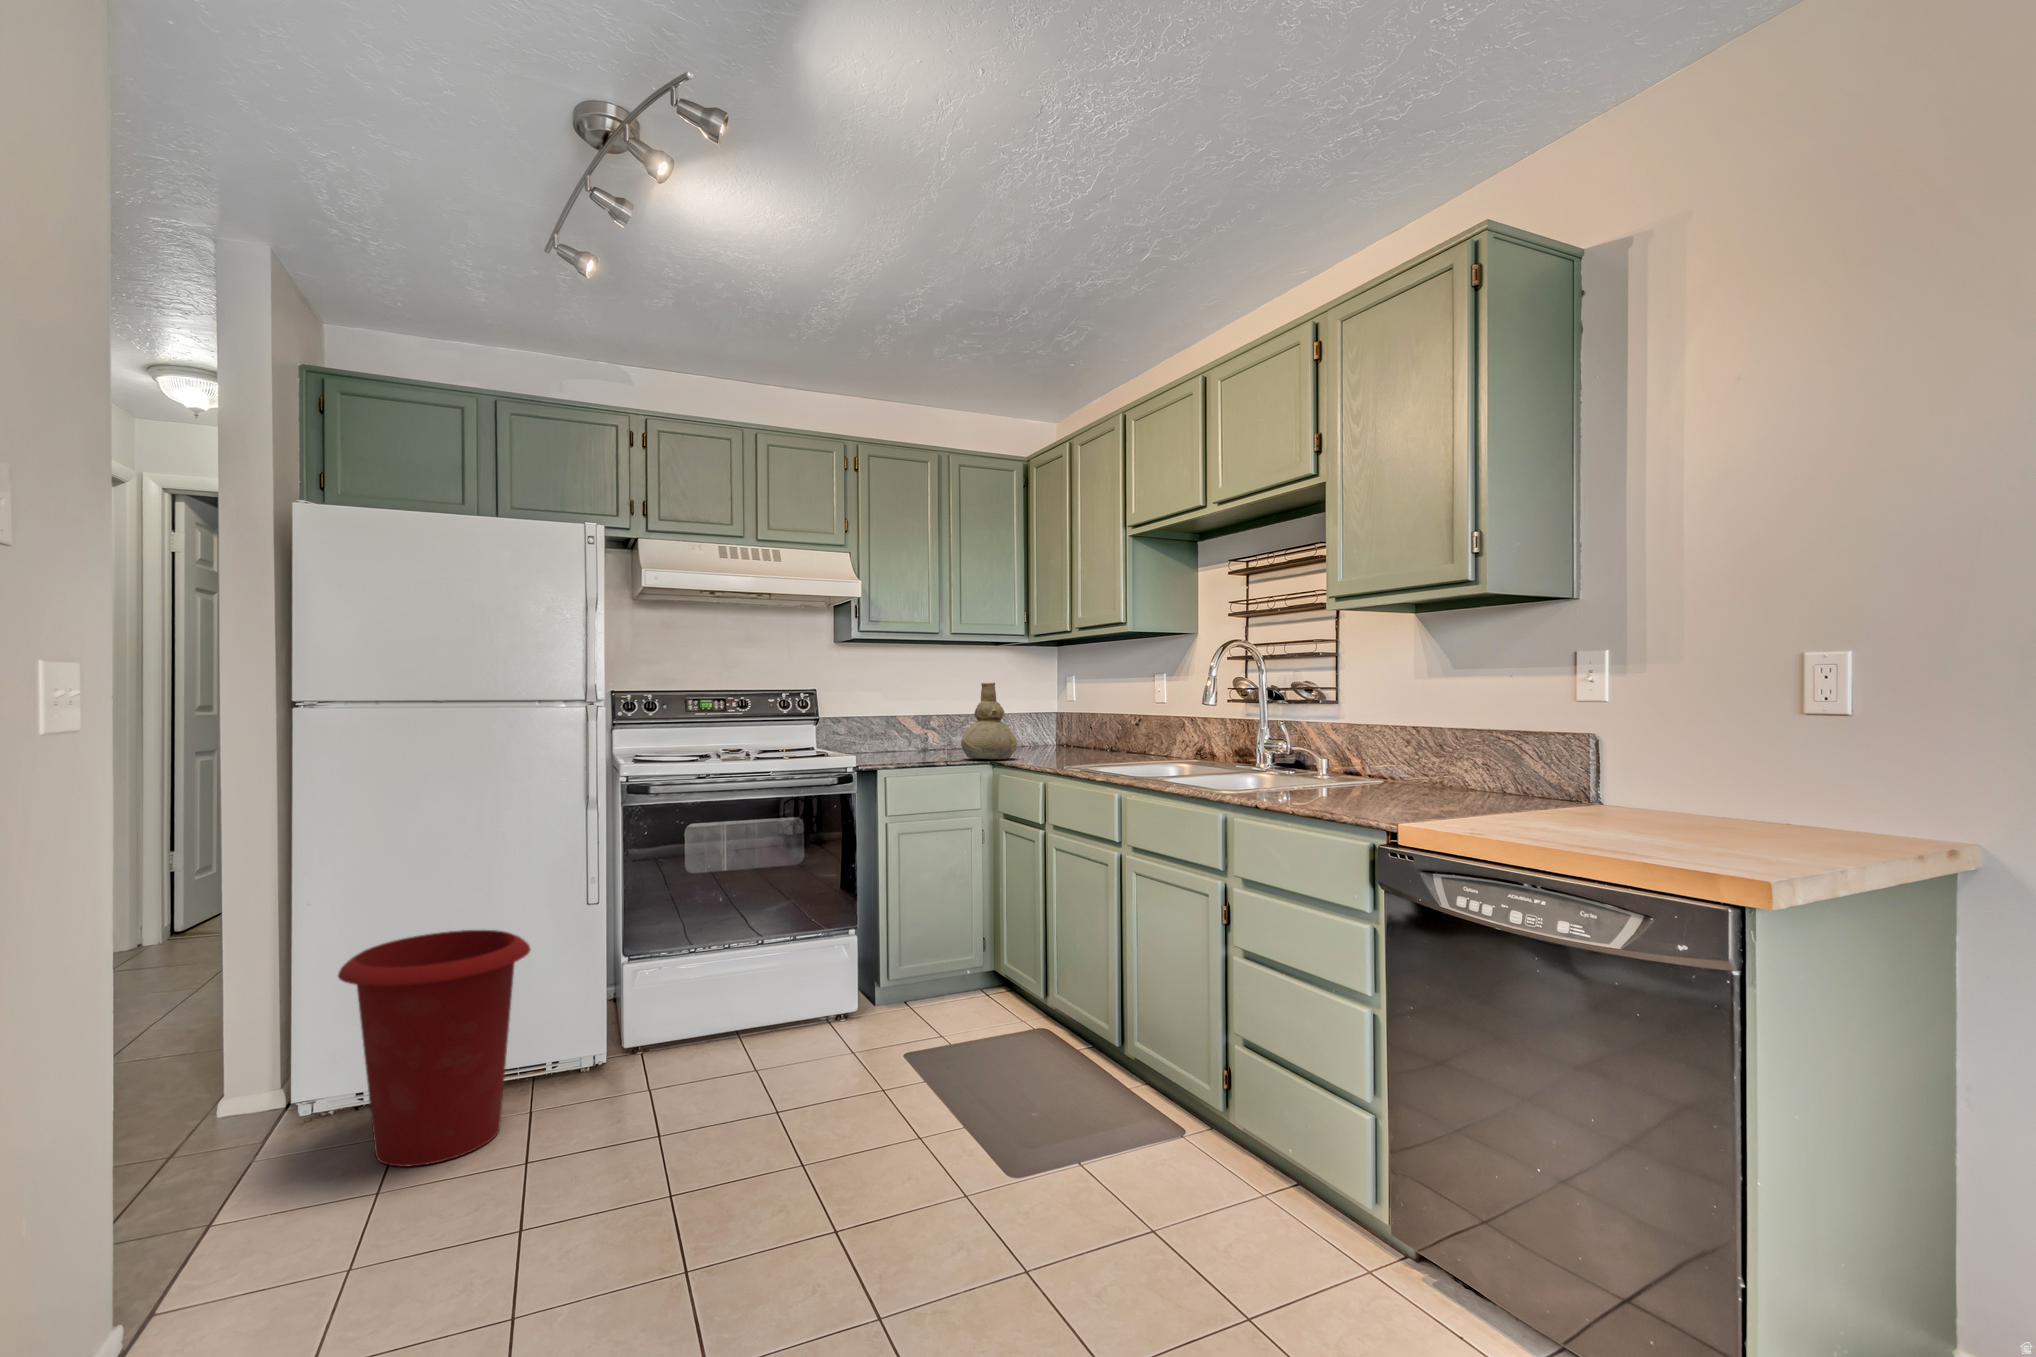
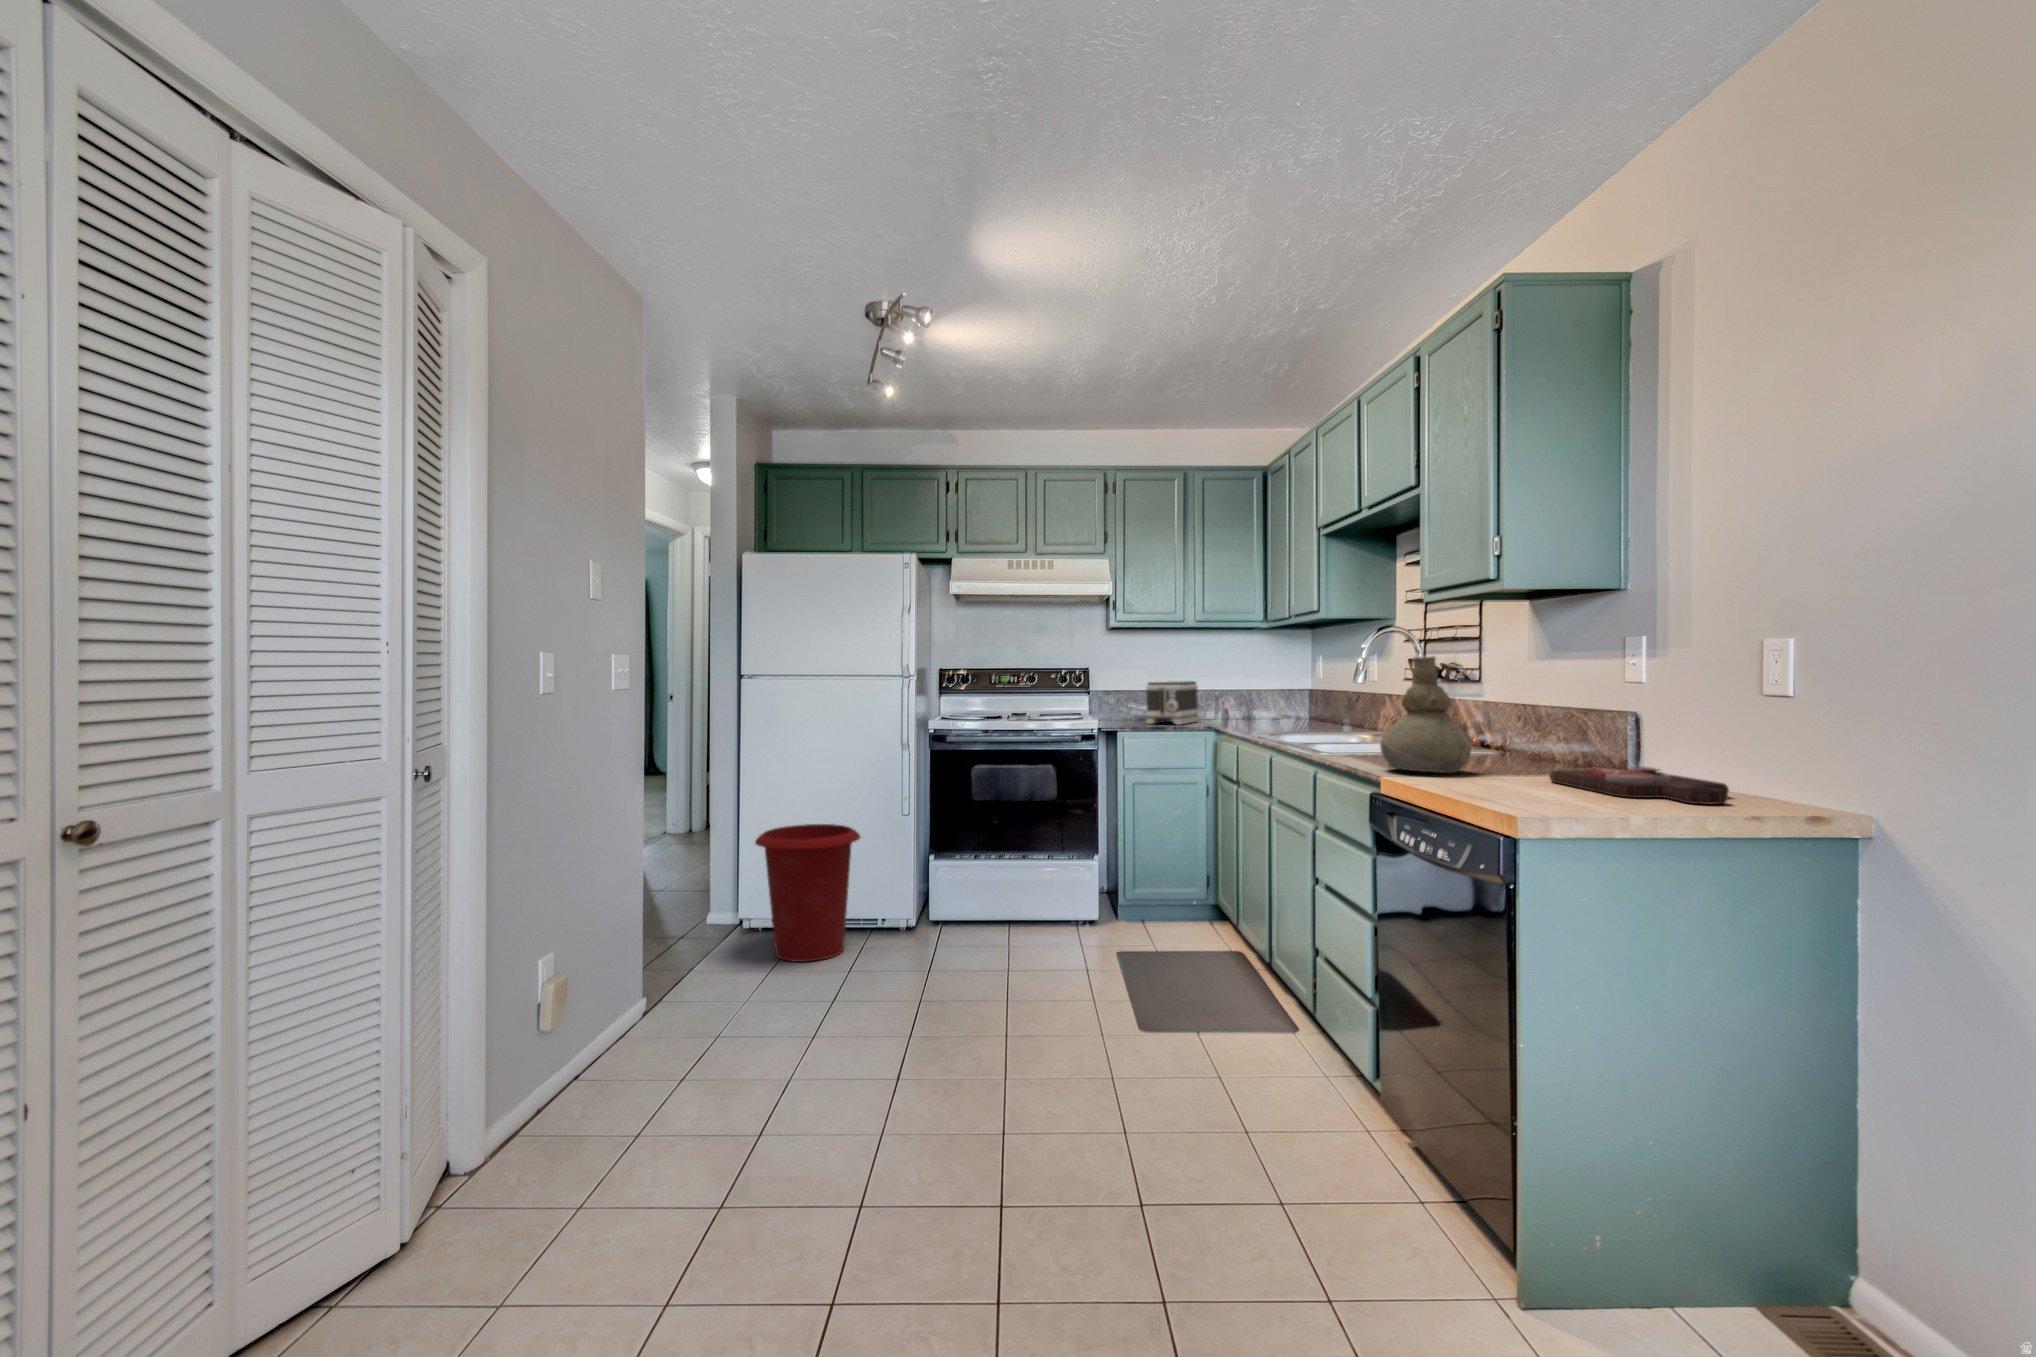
vase: present [961,683,1017,759] -> present [1380,656,1472,773]
toaster: none [894,704,947,758] -> present [1146,681,1199,725]
cutting board: none [1560,795,1816,838] -> present [1549,767,1729,804]

